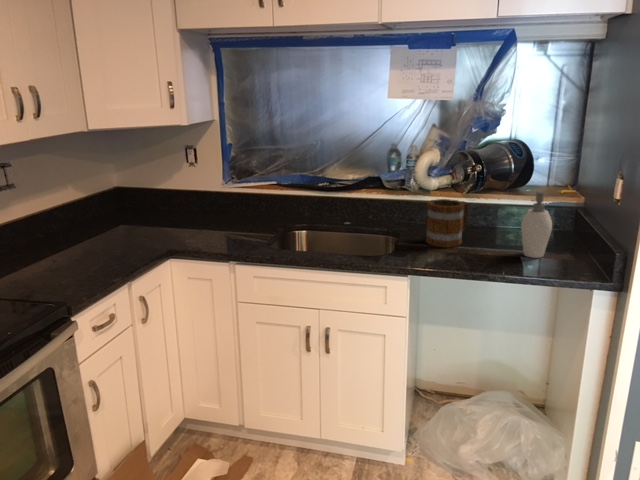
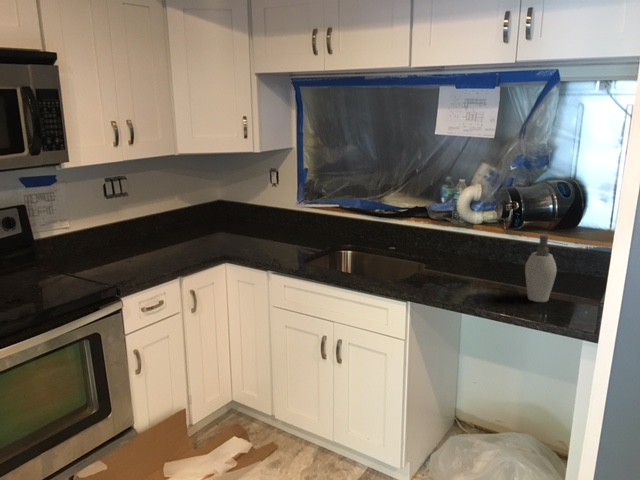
mug: present [426,199,468,247] -> none [444,234,493,281]

